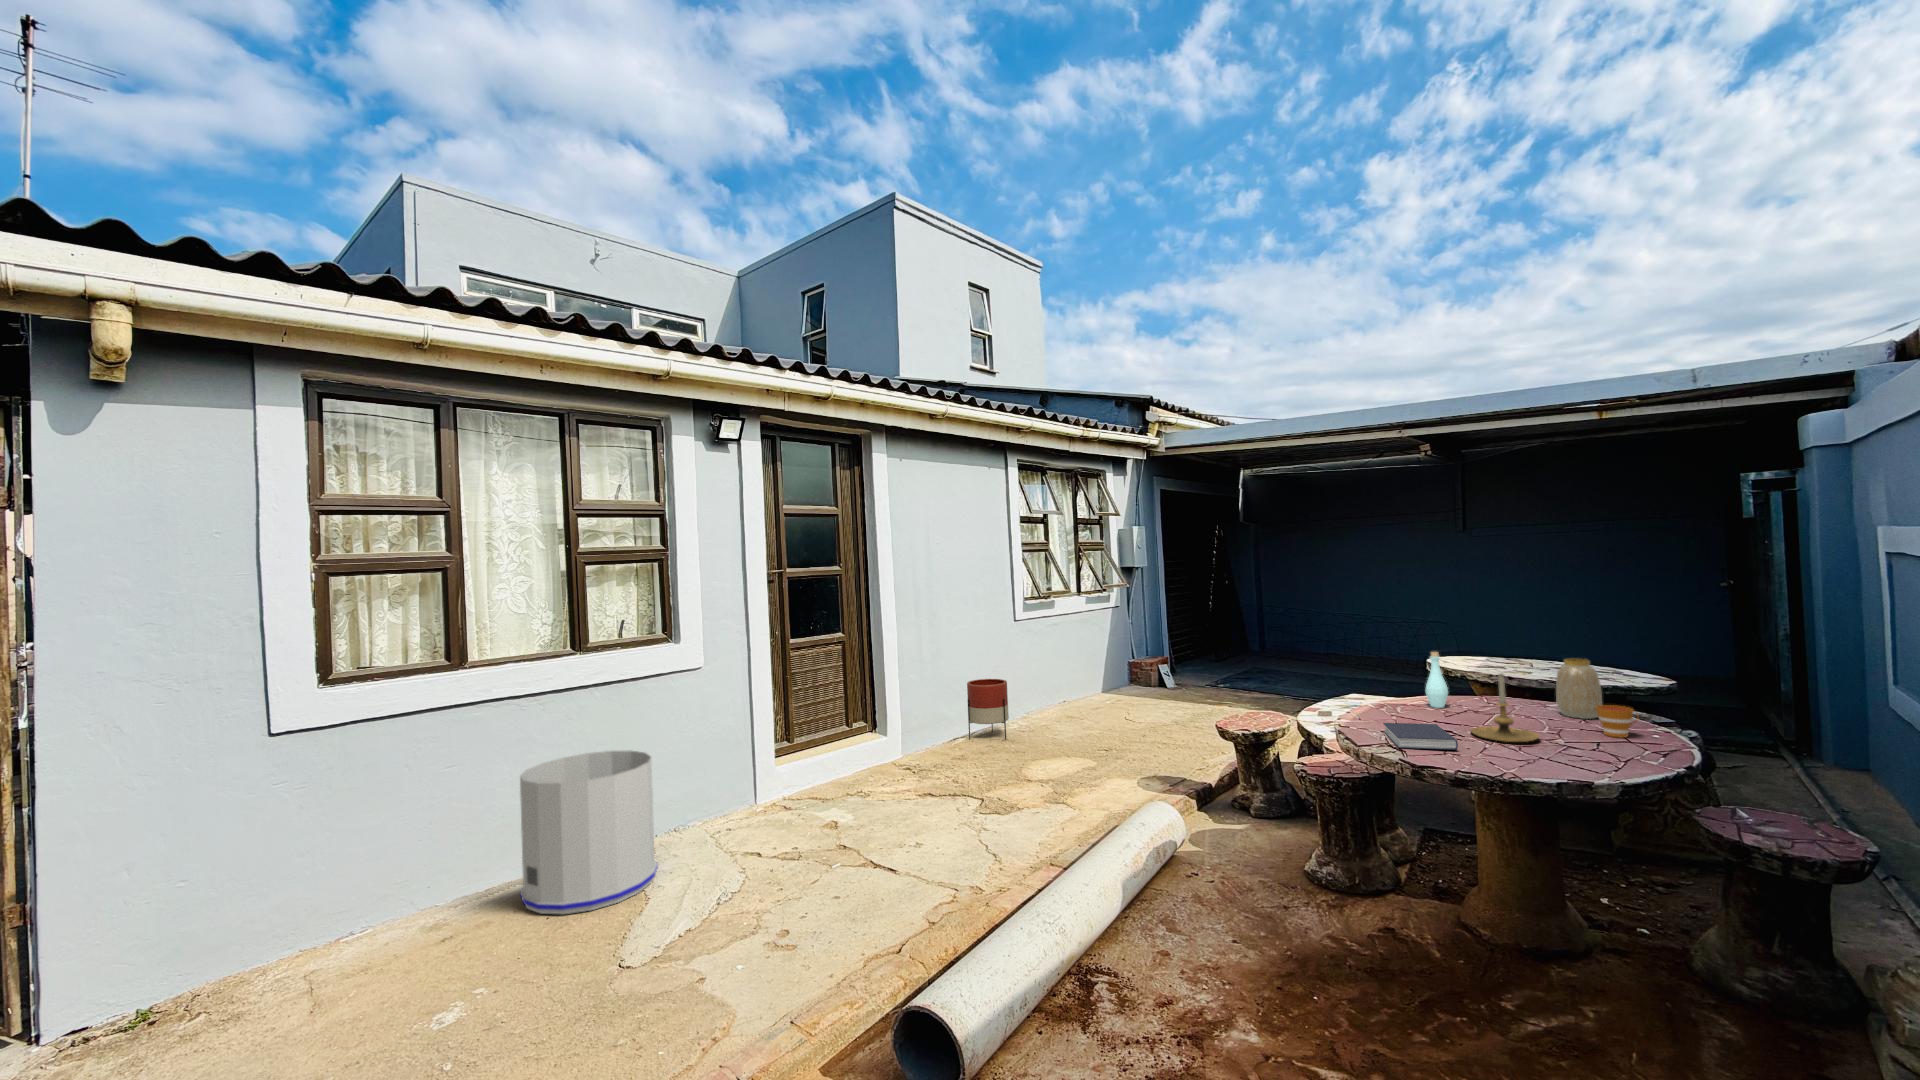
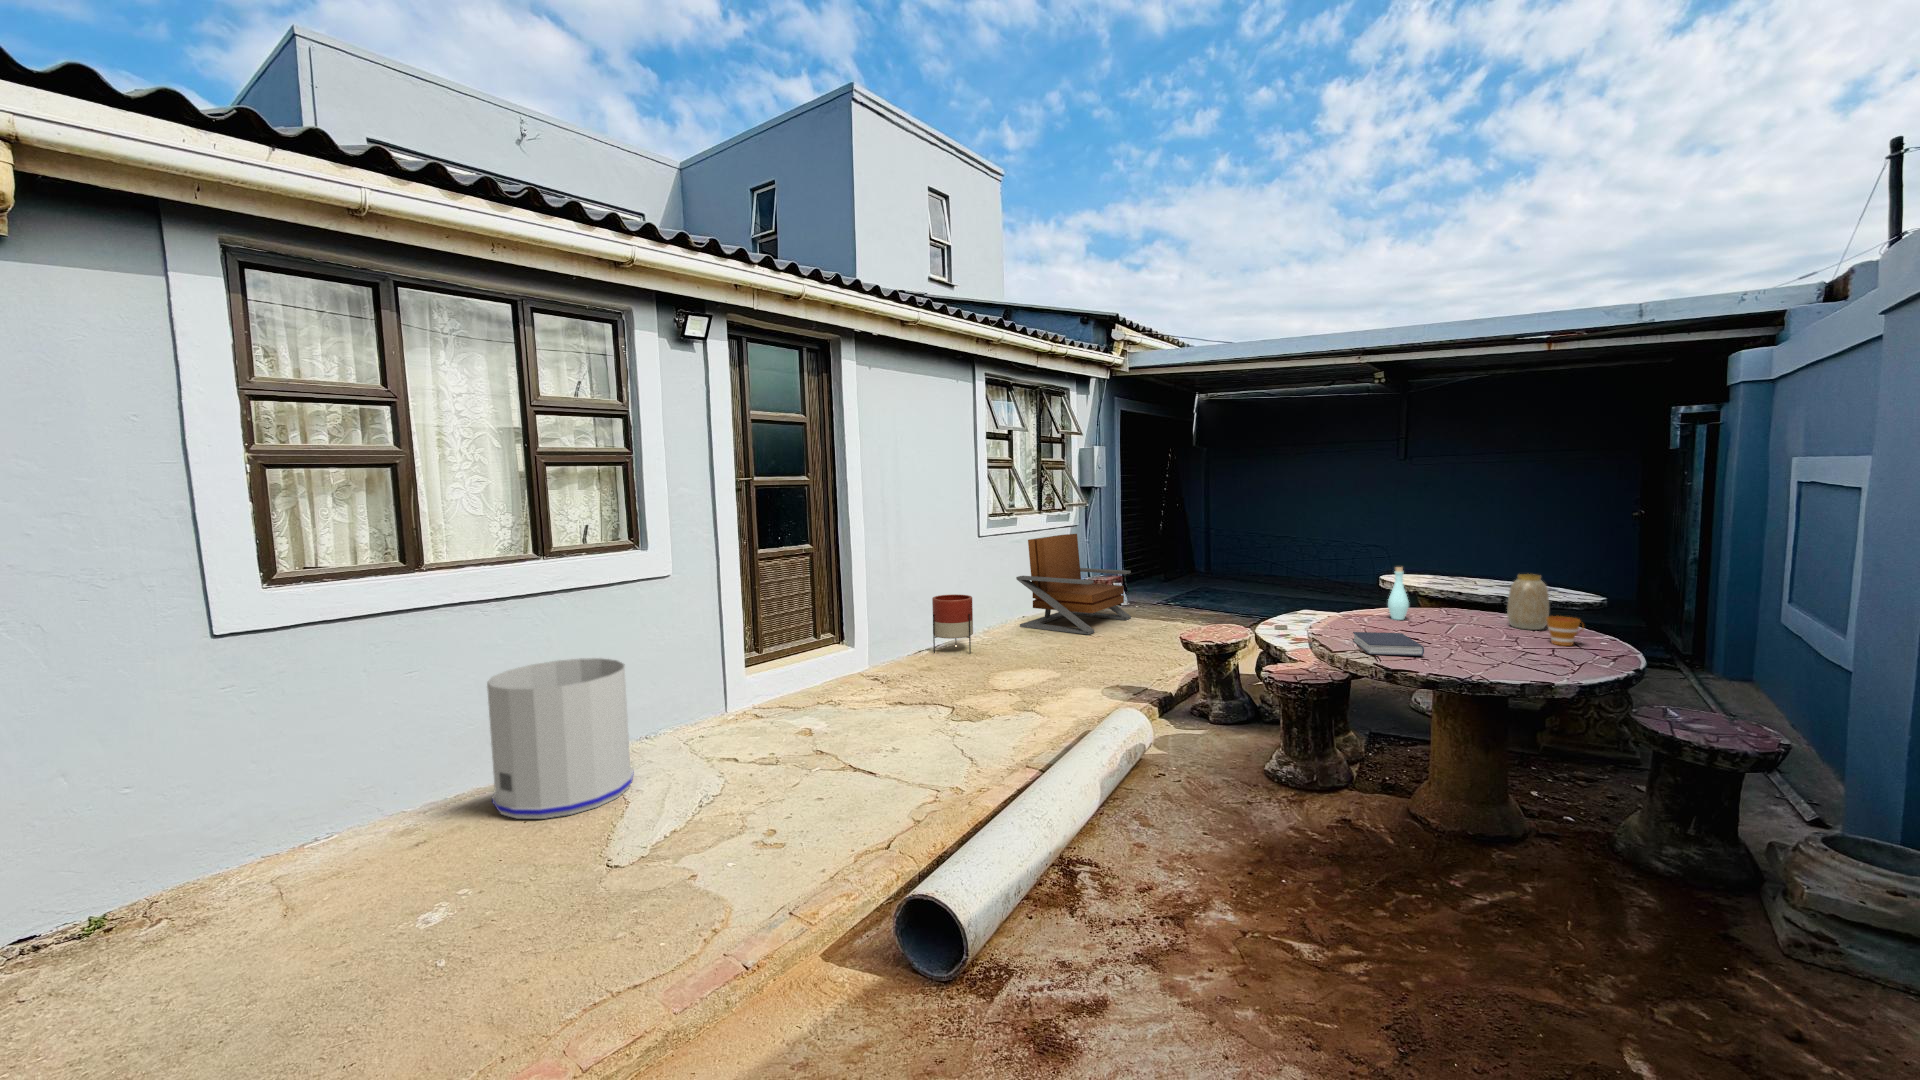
lounge chair: none [1054,614,1174,719] -> present [1016,534,1131,635]
candle holder: present [1471,673,1539,742] -> none [1432,585,1496,649]

